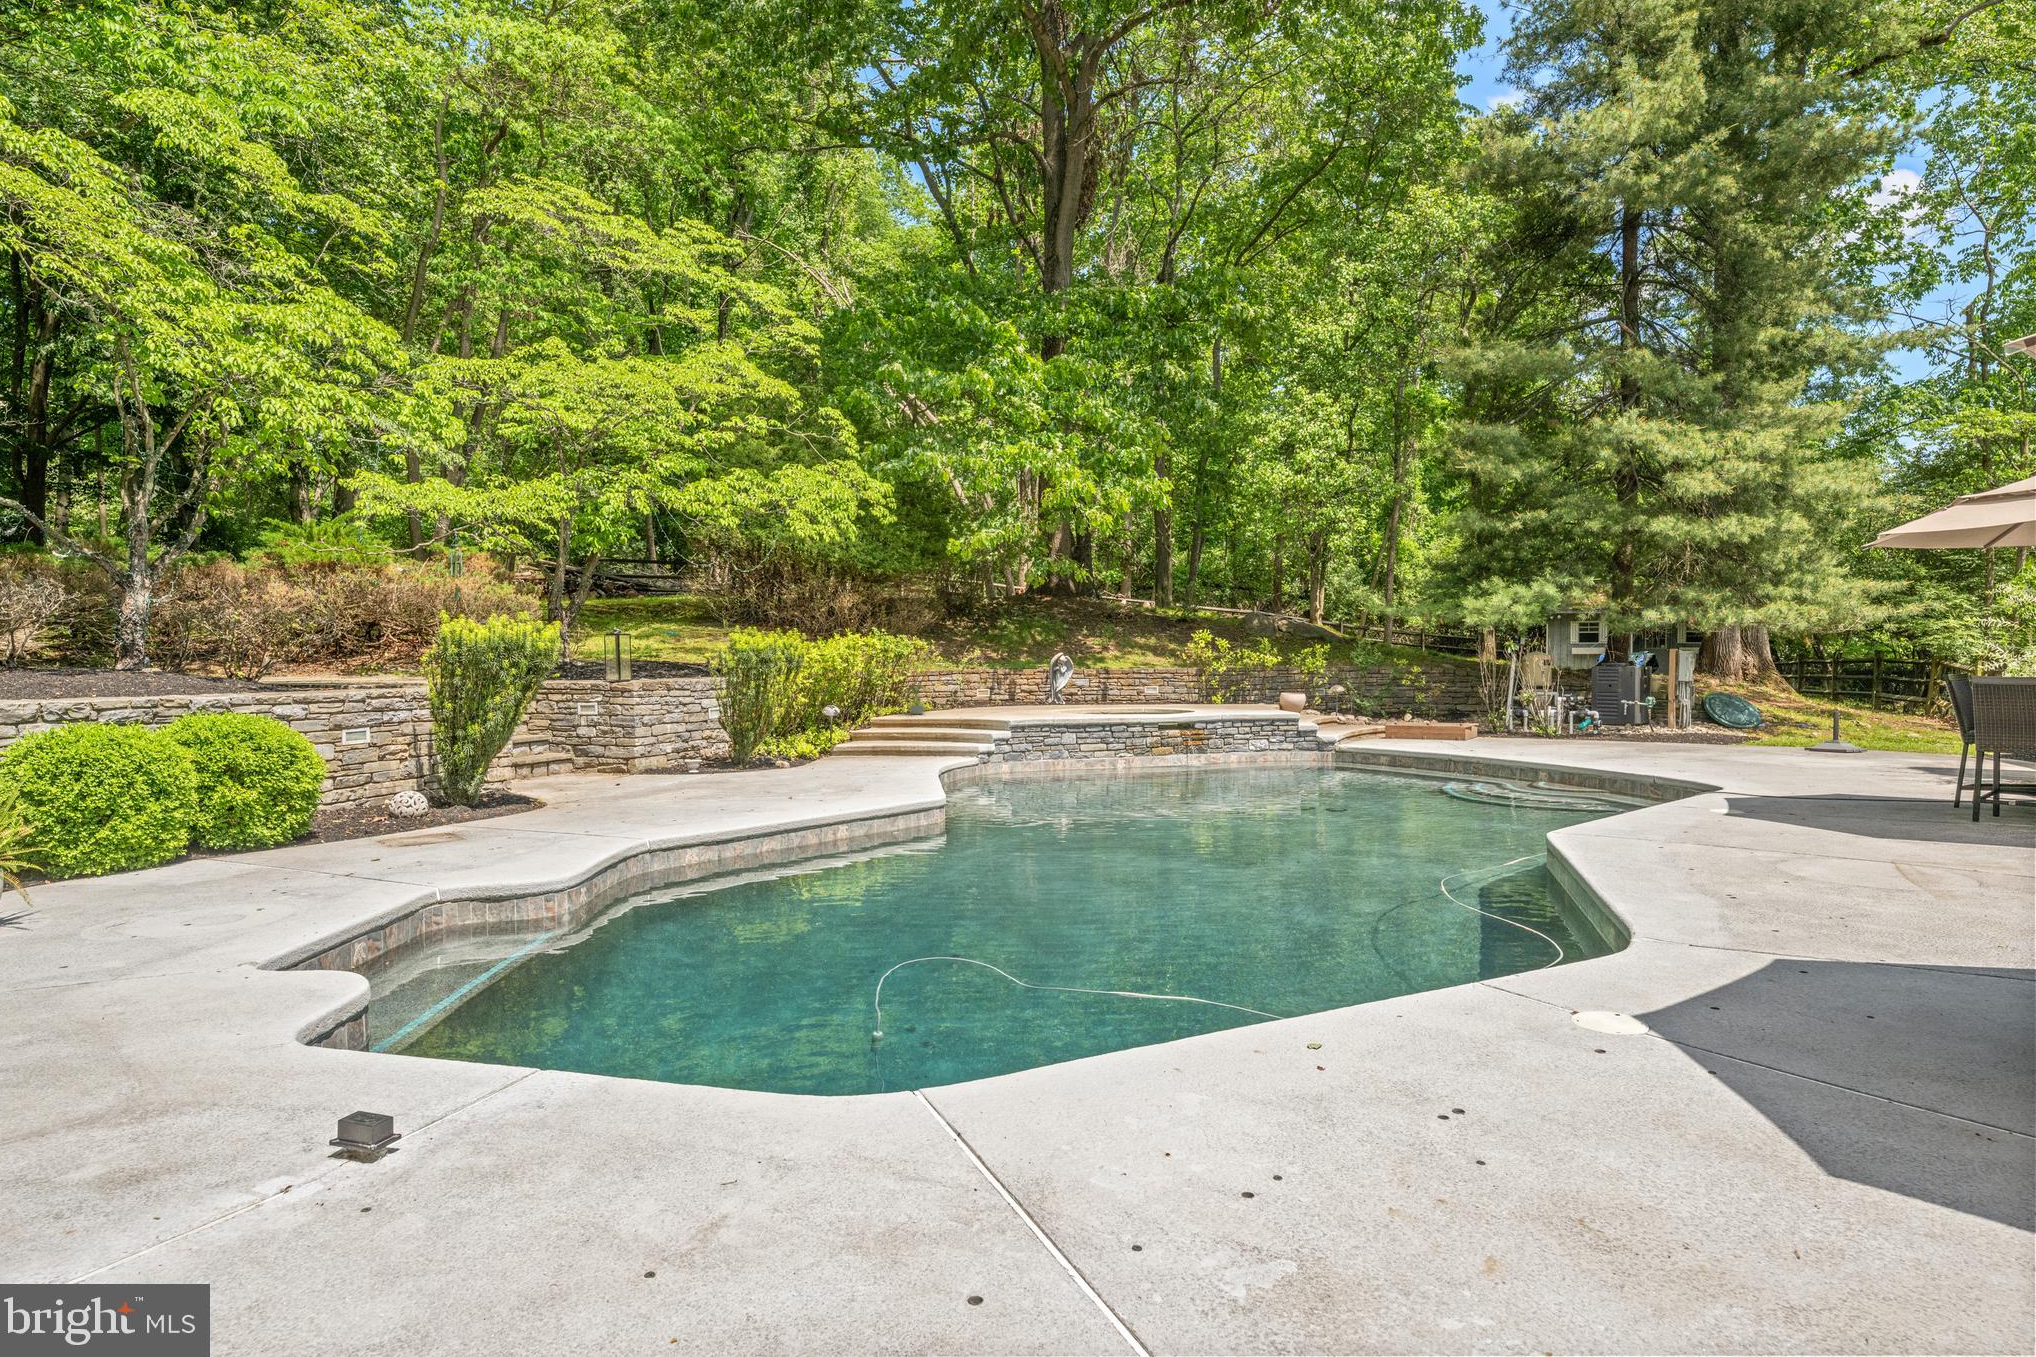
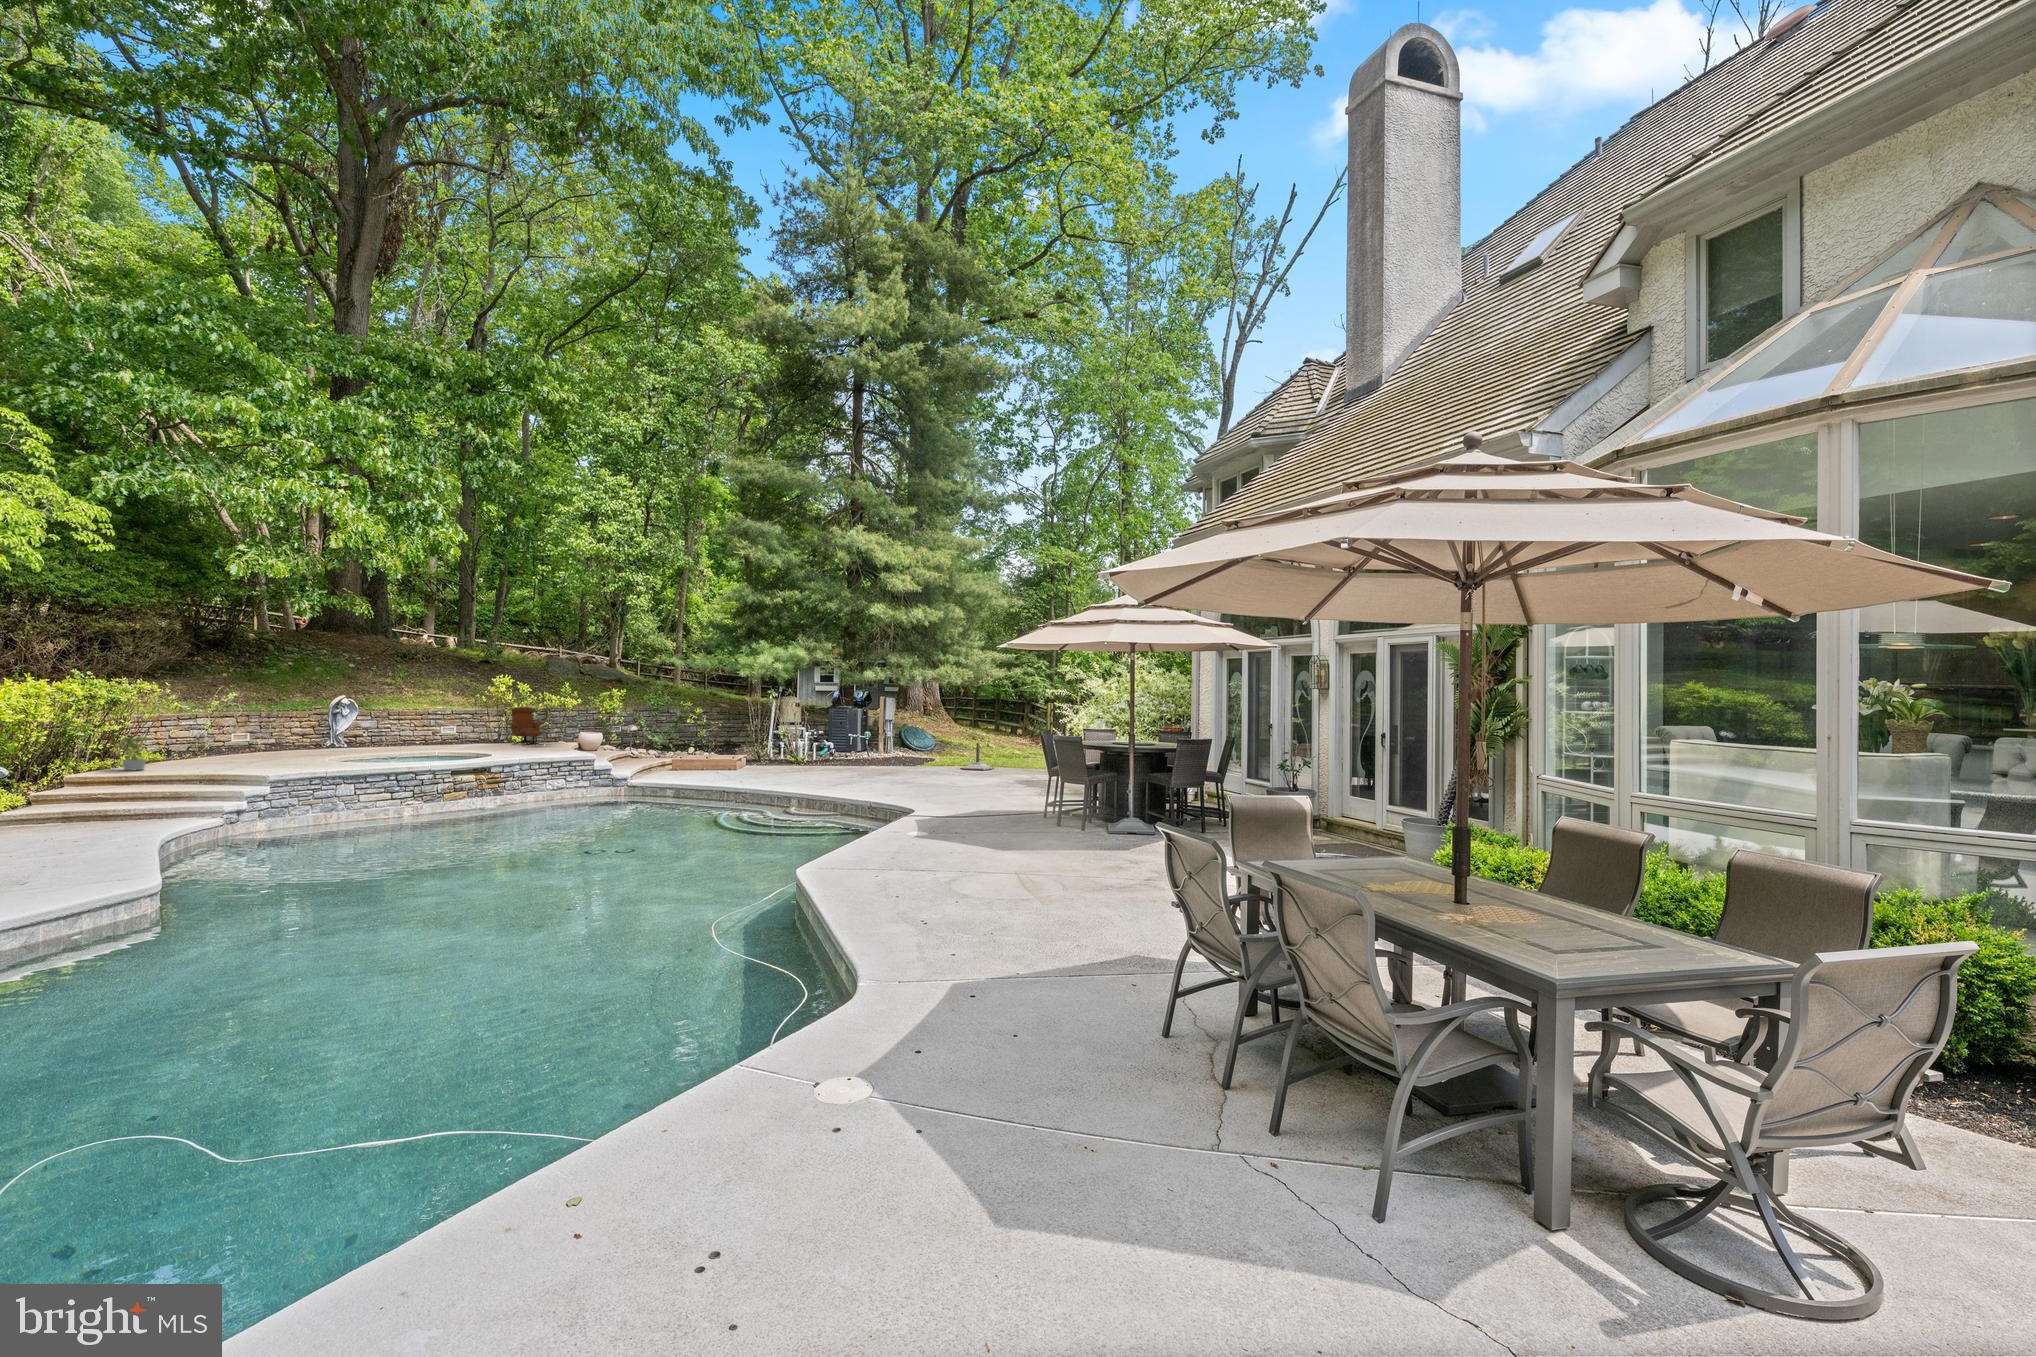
lounge chair: none [1204,662,1241,704] -> present [508,707,544,746]

